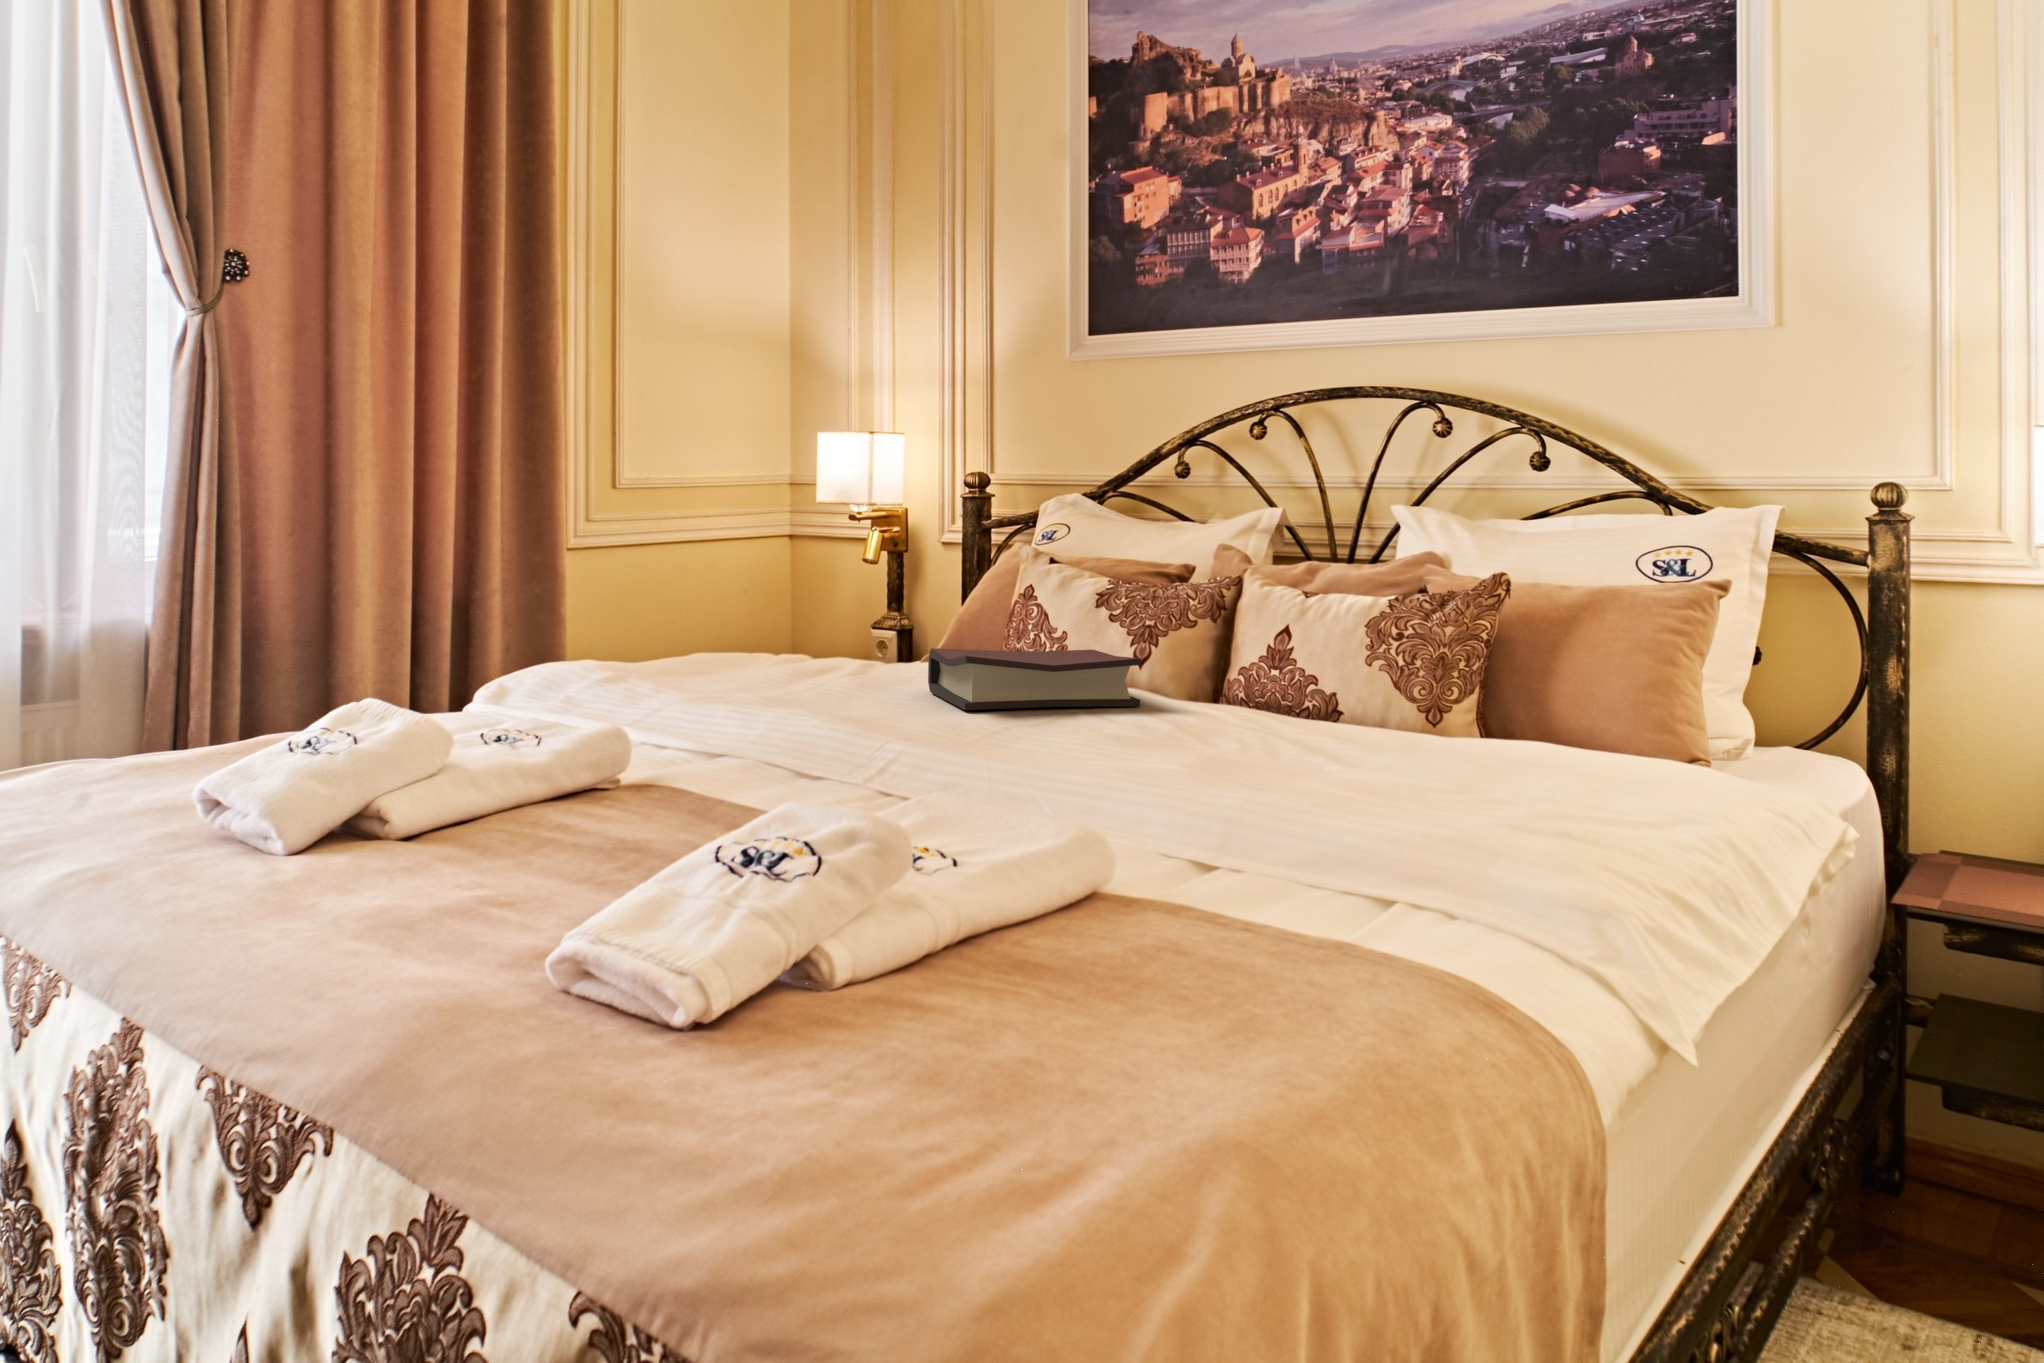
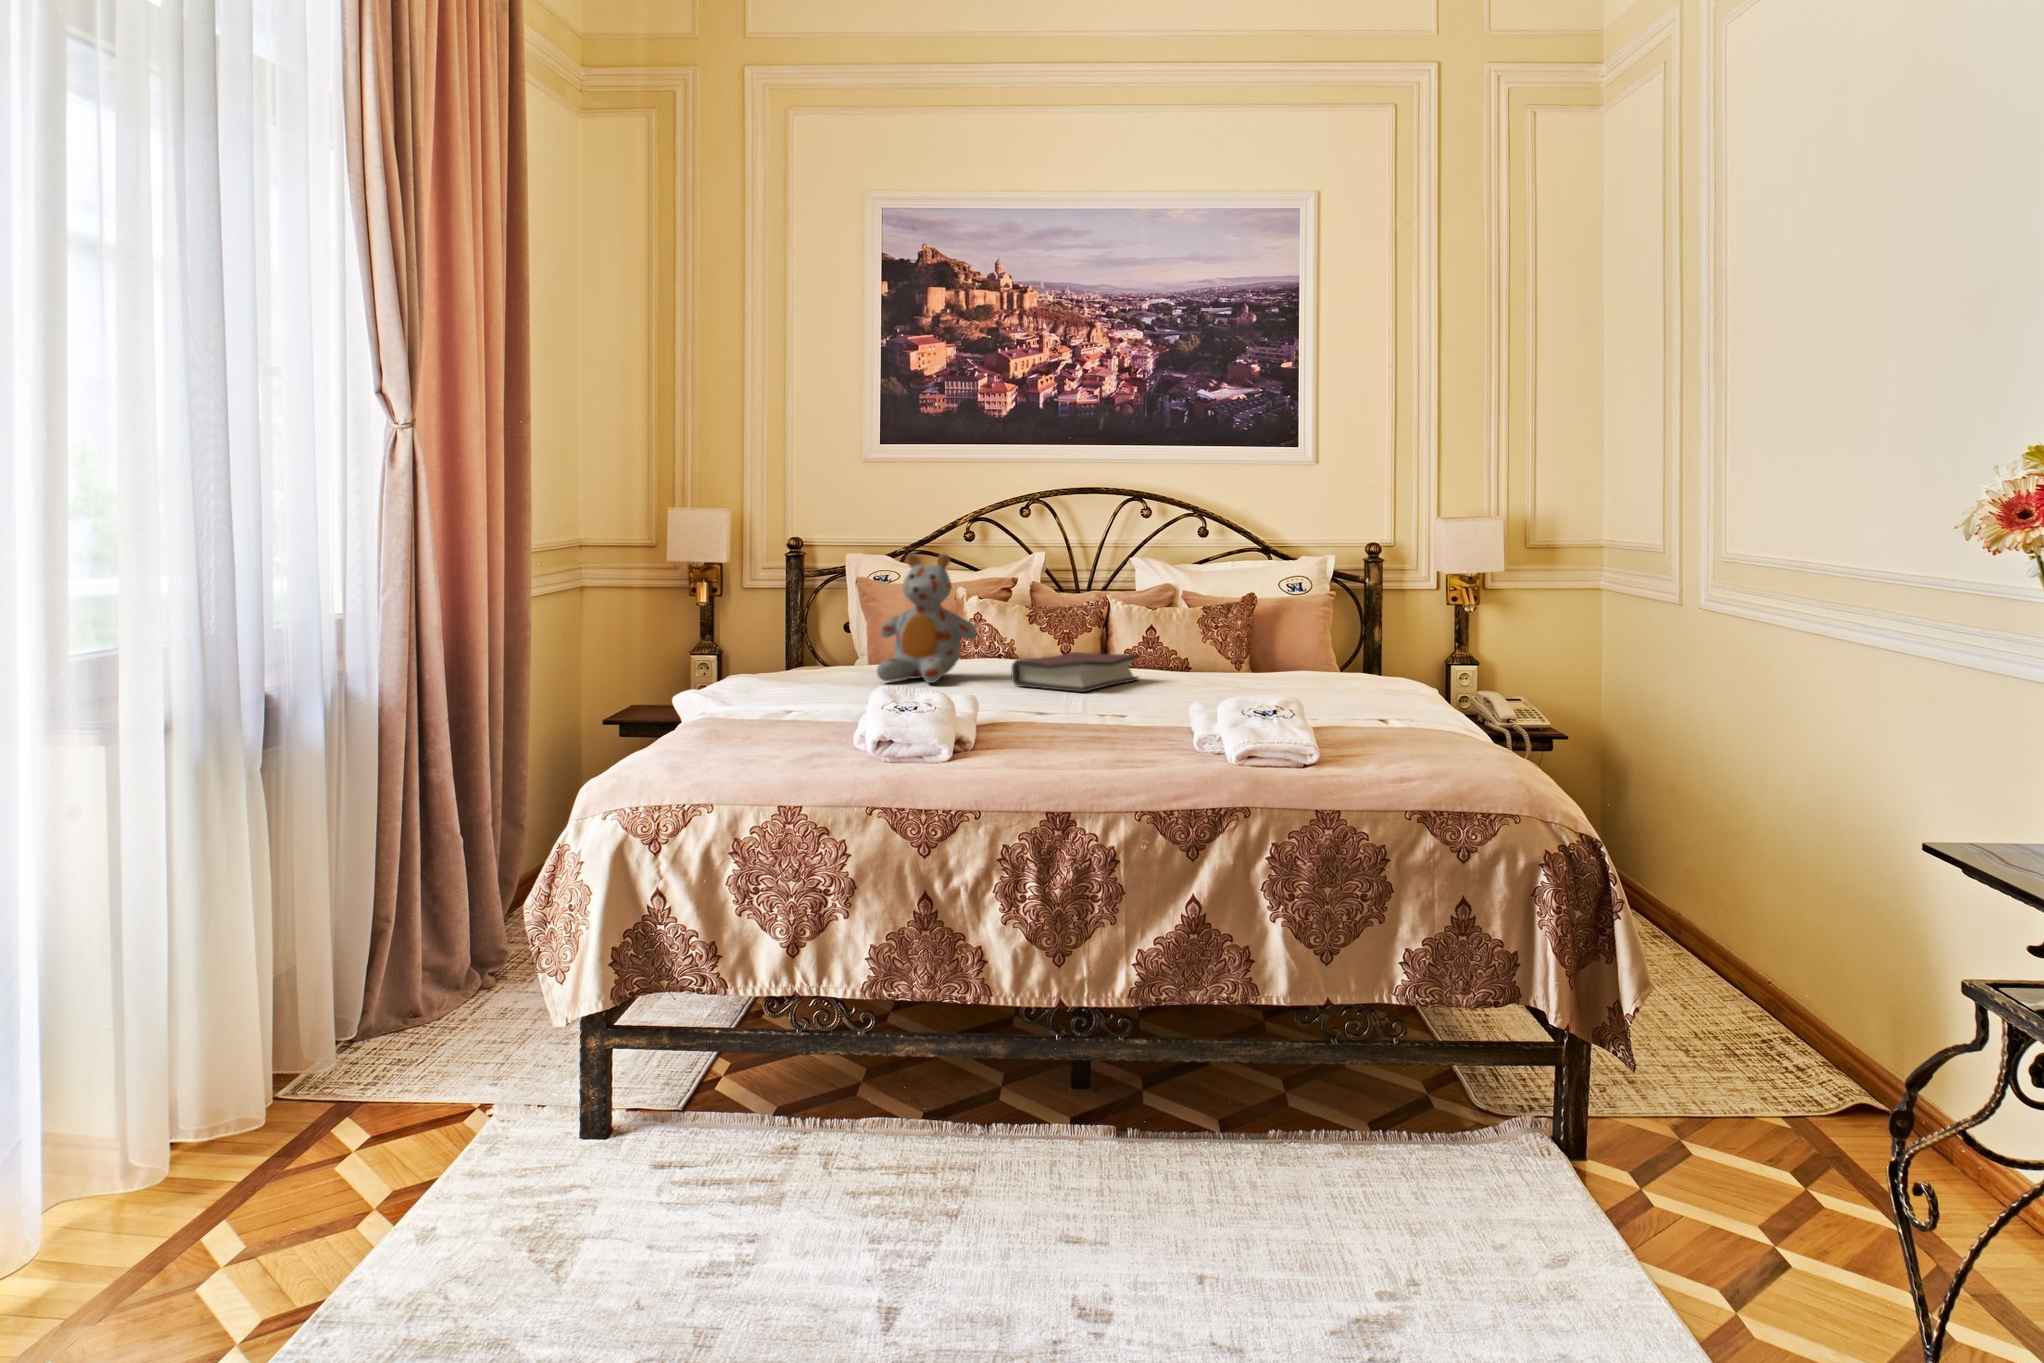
stuffed bear: none [796,478,946,676] -> present [877,553,977,683]

